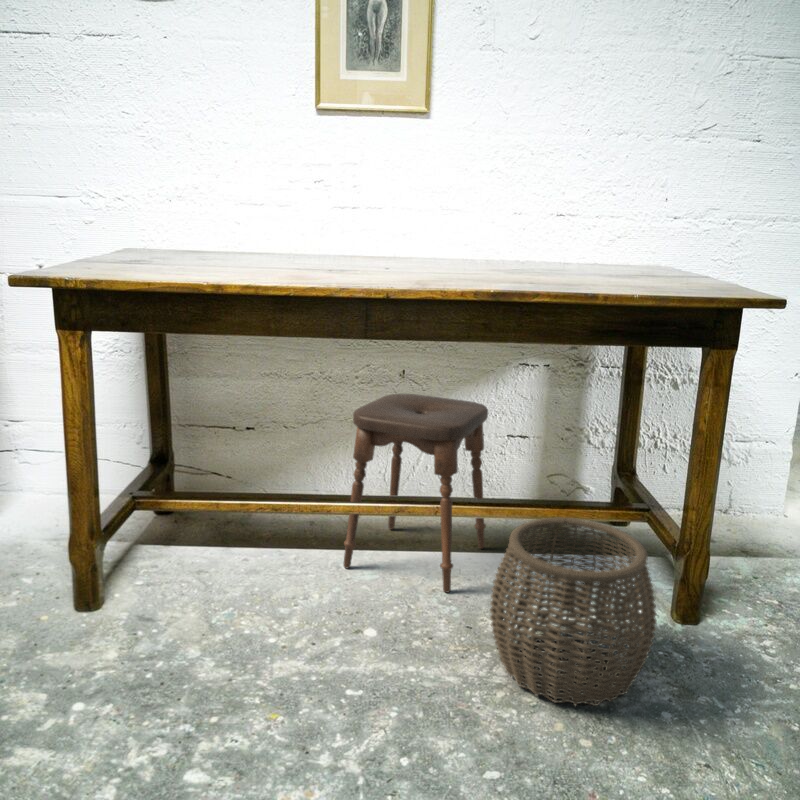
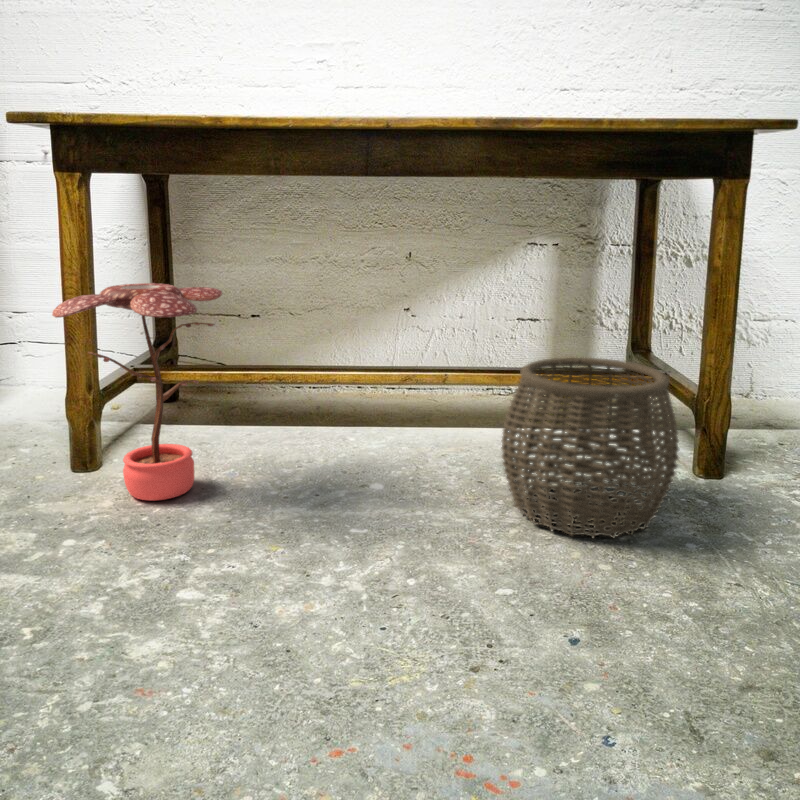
stool: present [344,393,488,592] -> none [349,266,496,457]
potted plant: none [69,441,228,651] -> present [52,283,222,501]

